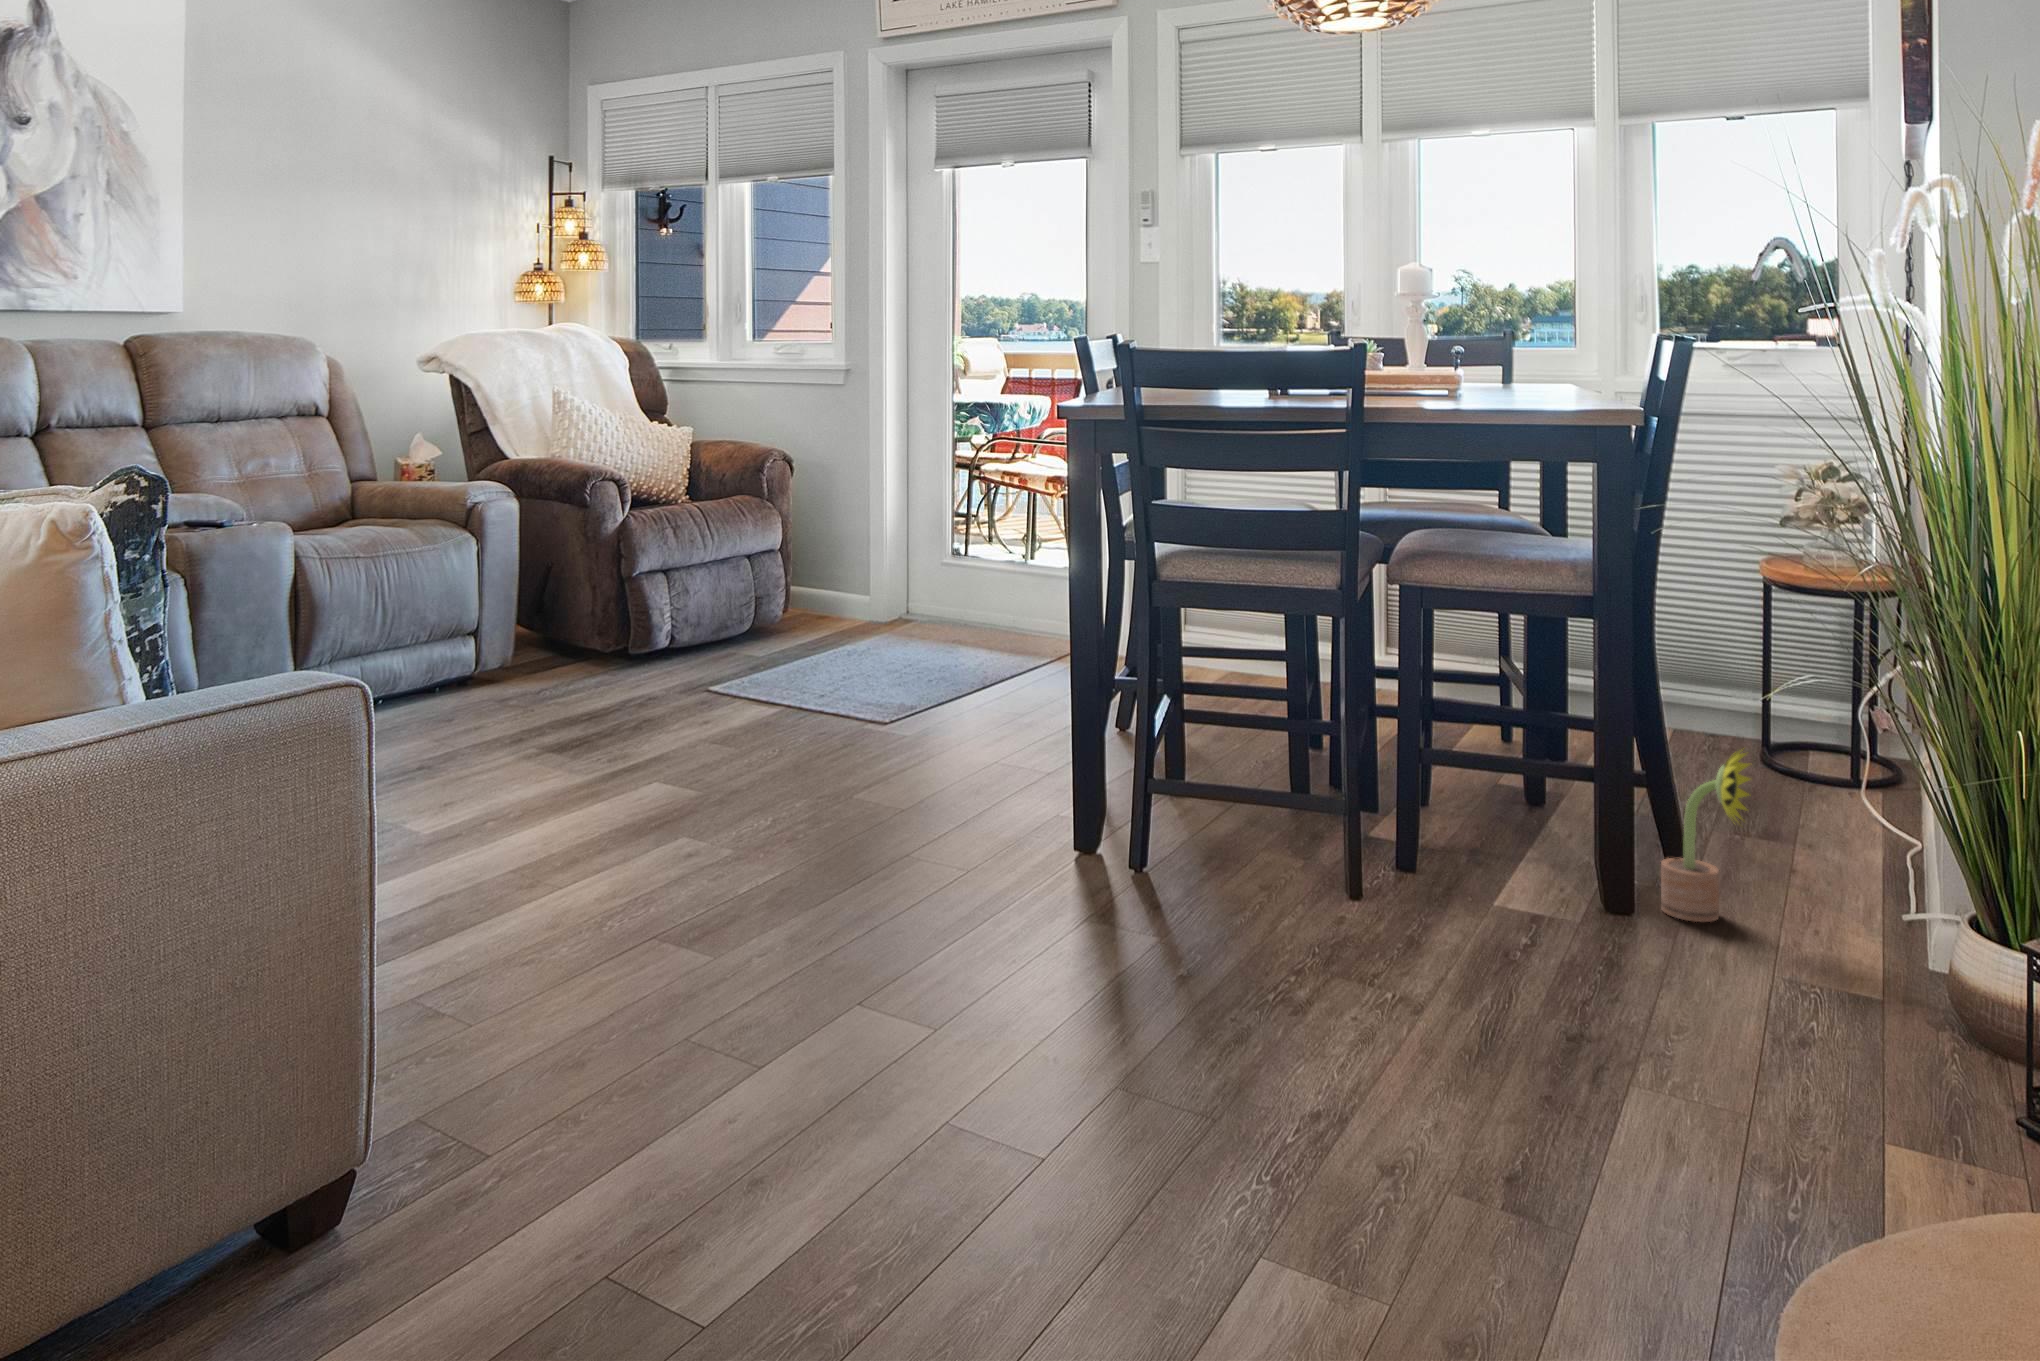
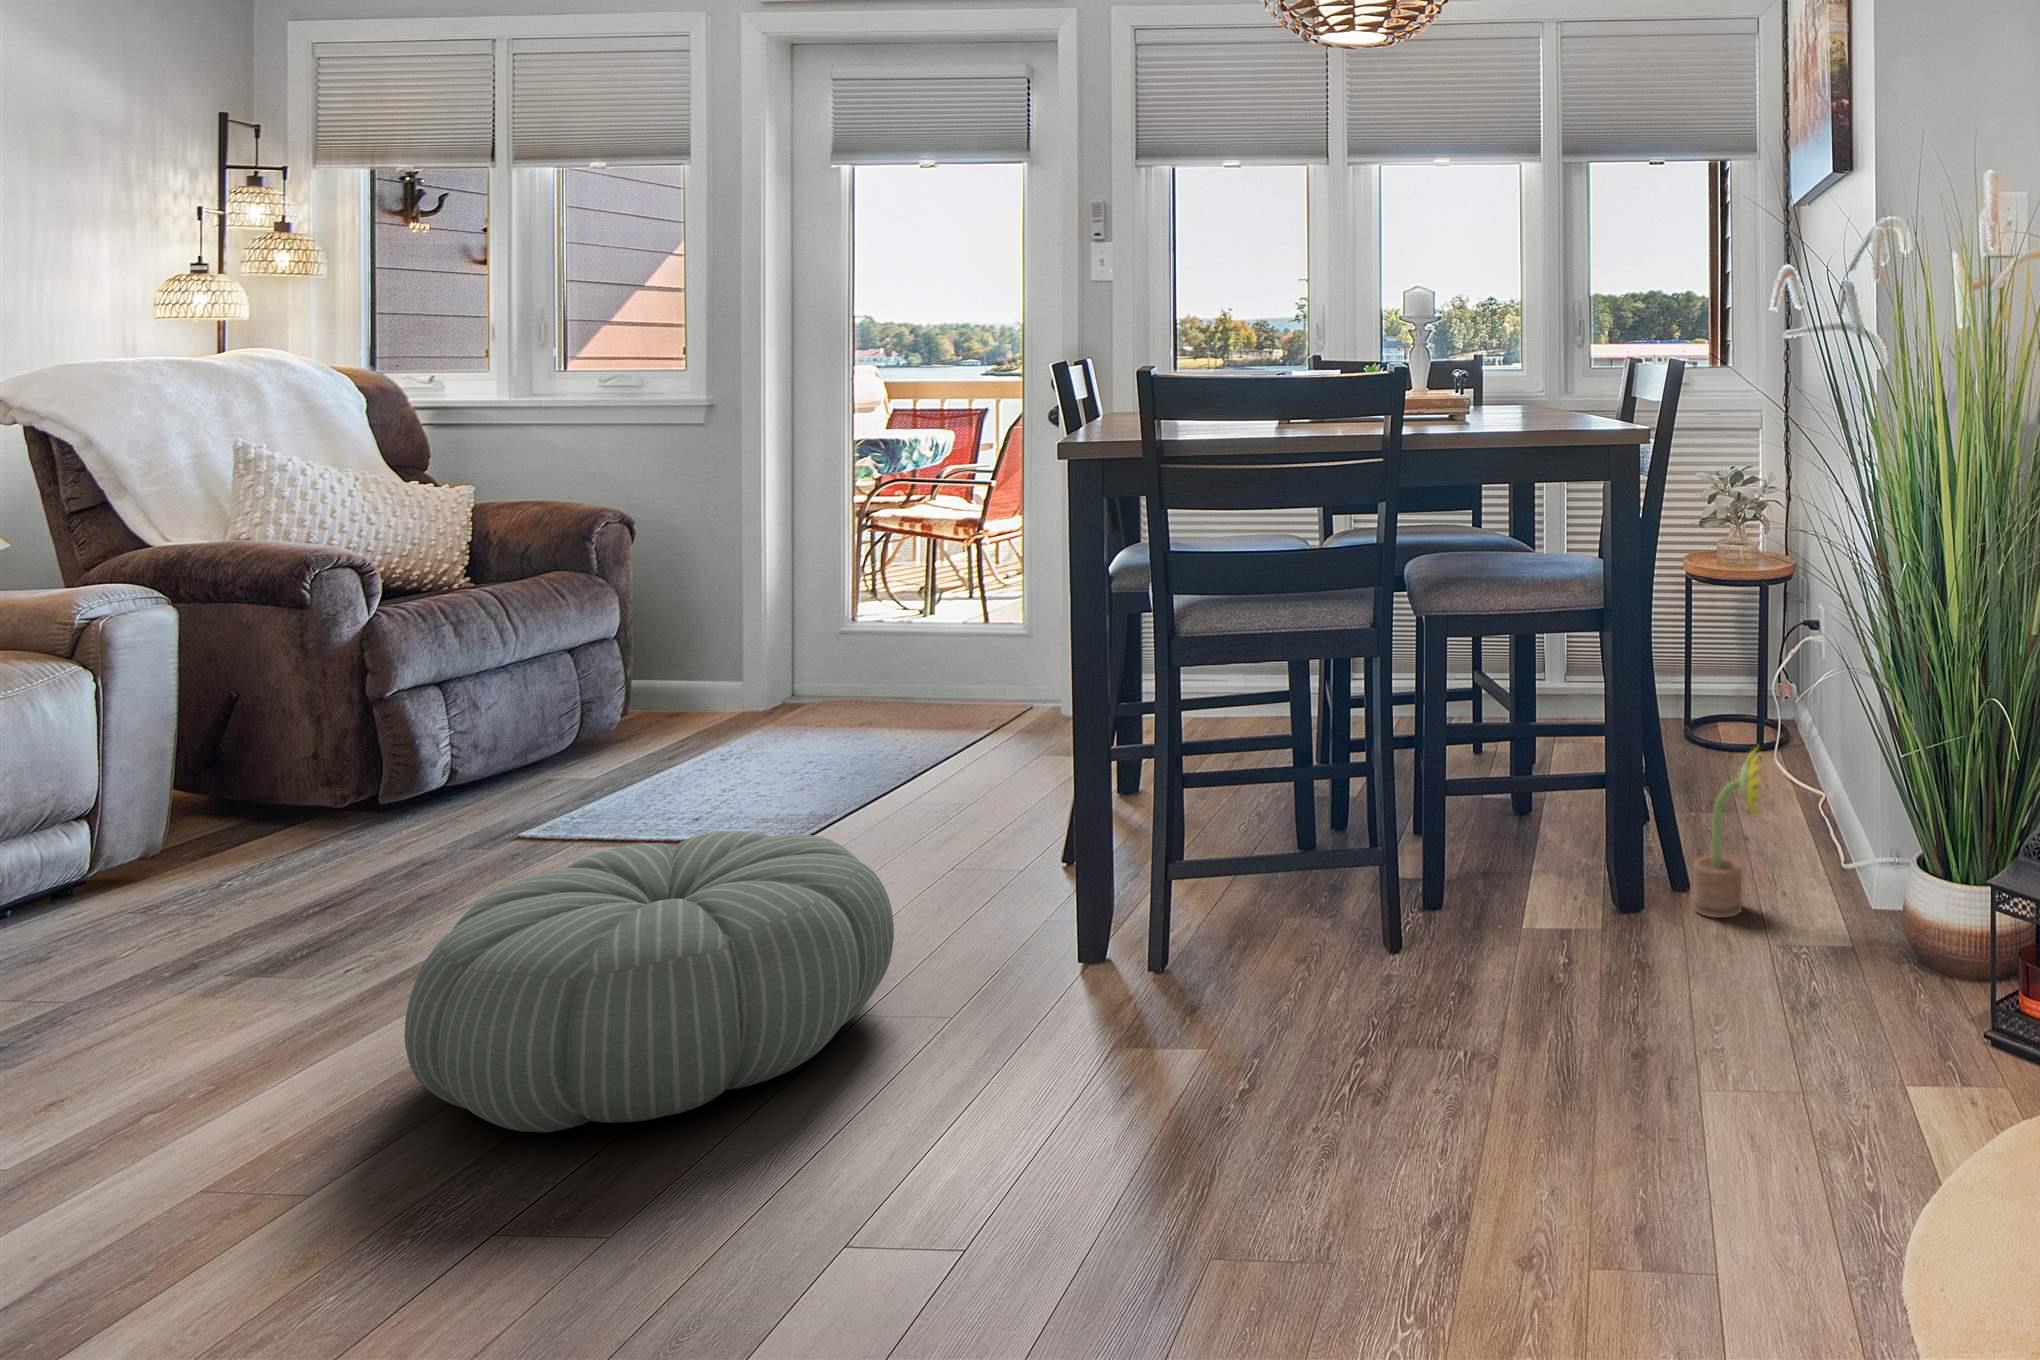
pouf: none [614,684,915,864] -> present [405,831,894,1132]

